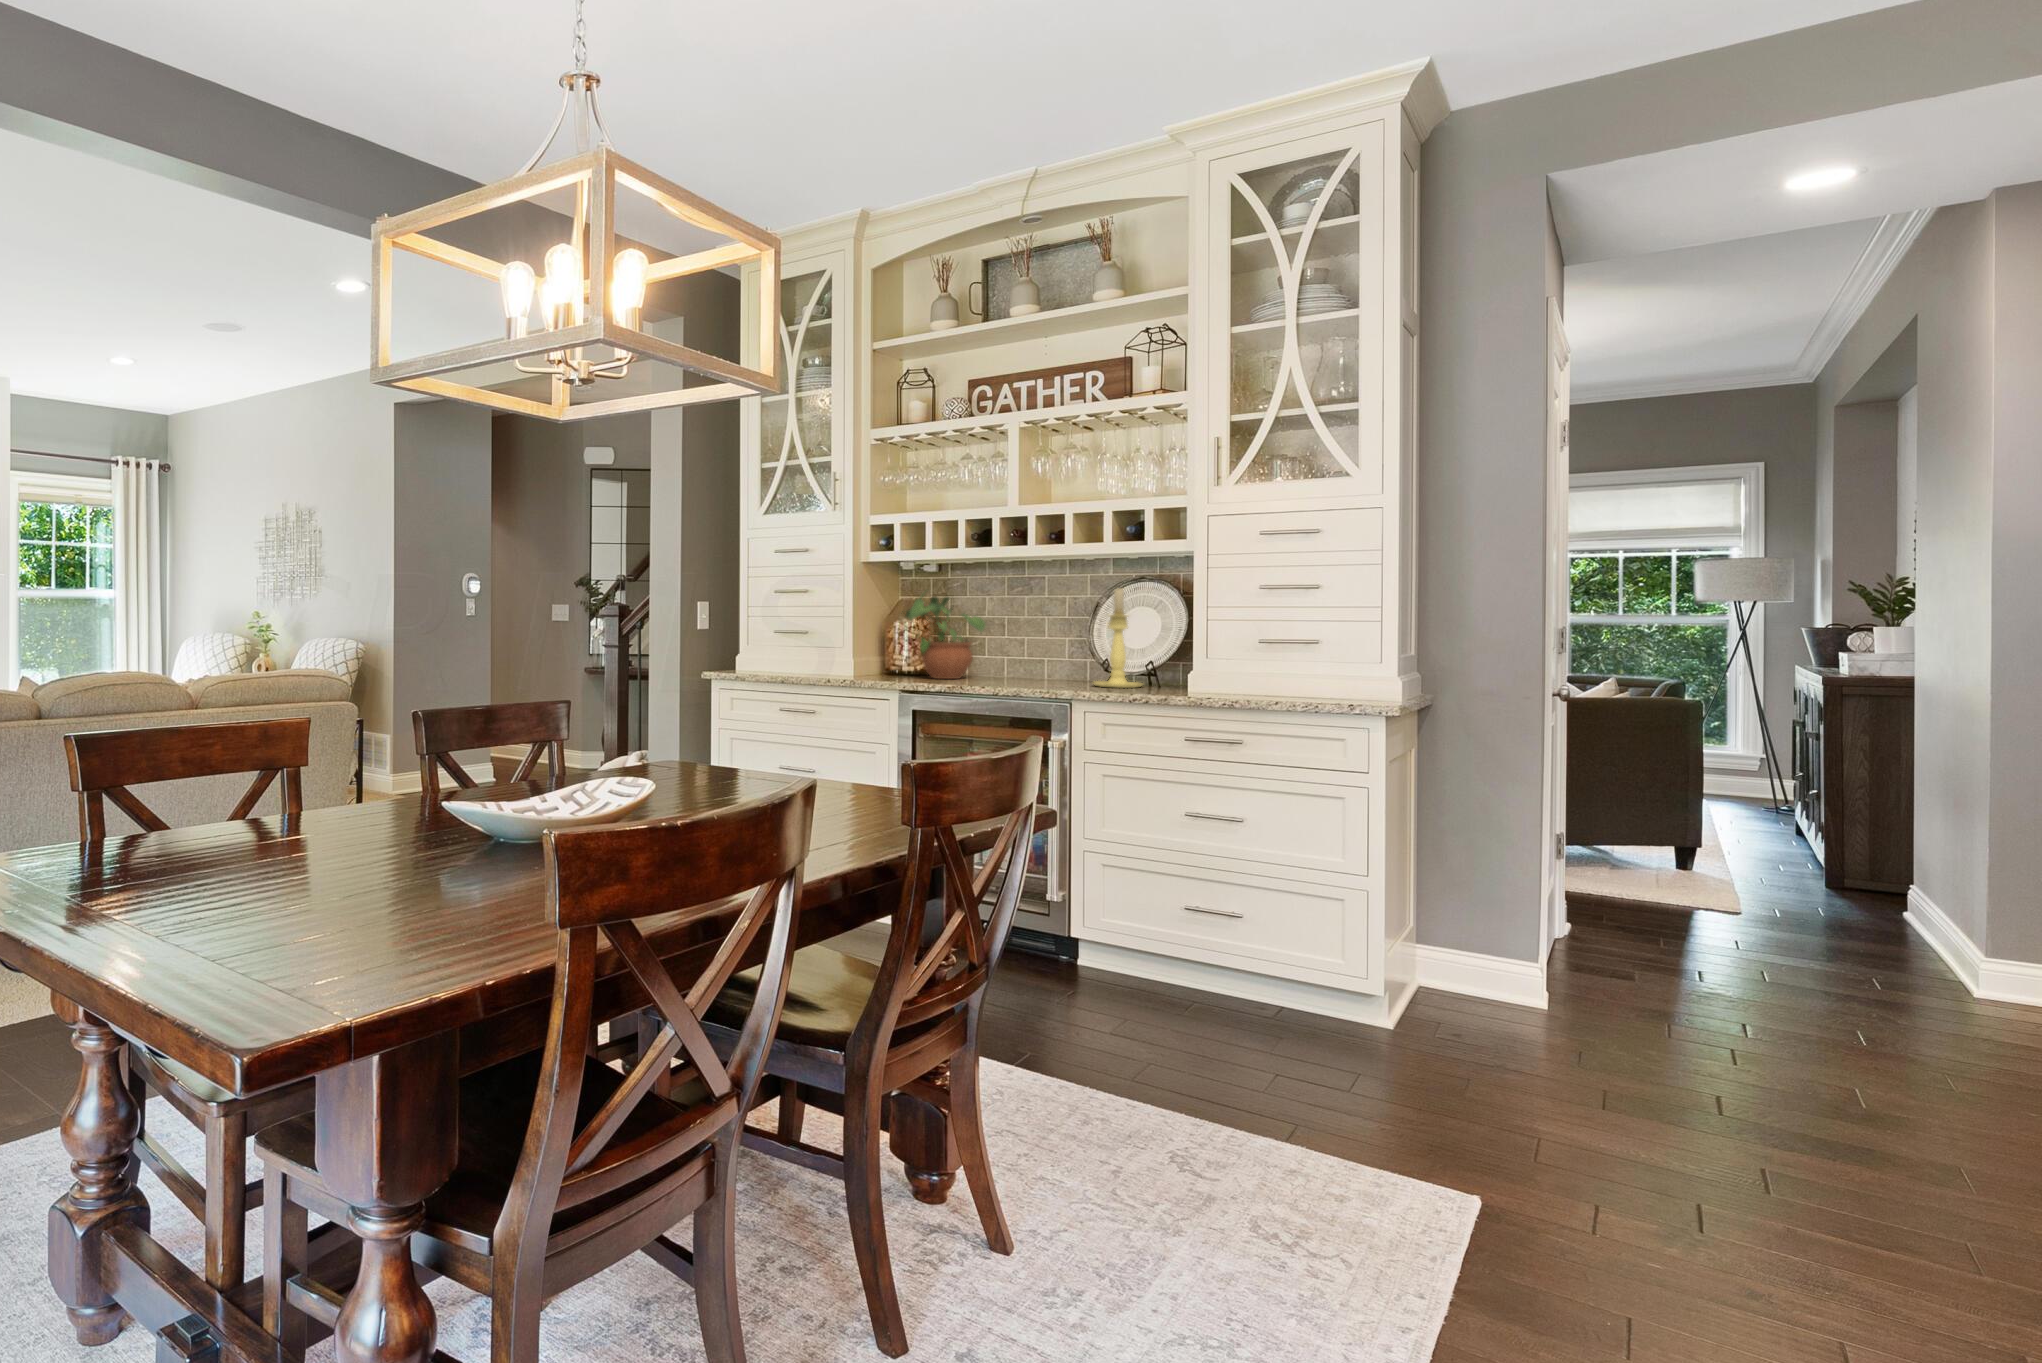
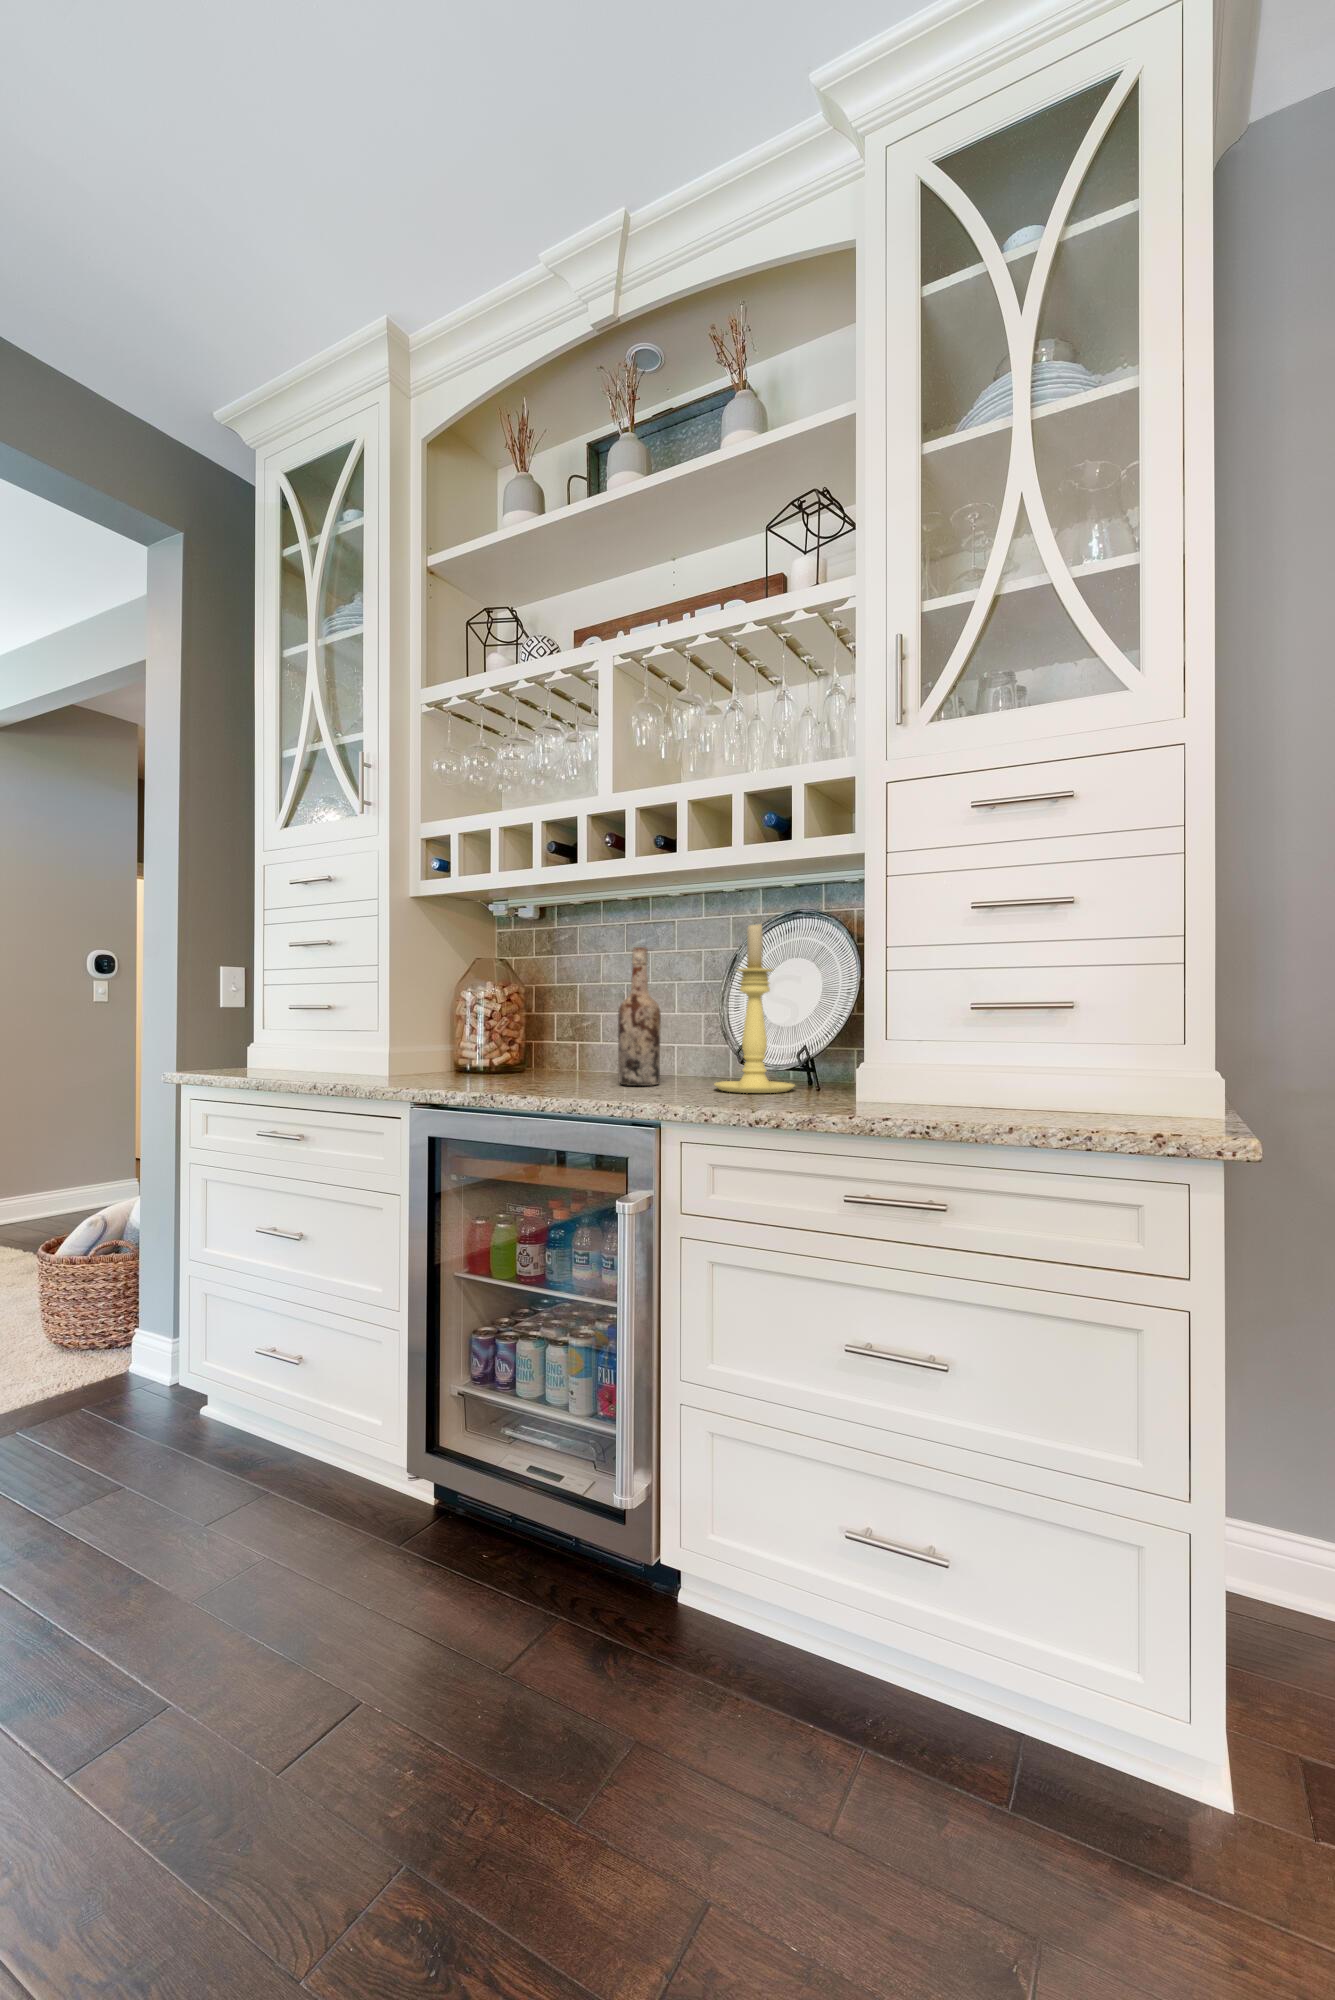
potted plant: present [902,594,985,679] -> none [451,938,578,1078]
wine bottle: none [1024,600,1052,684] -> present [618,947,661,1086]

